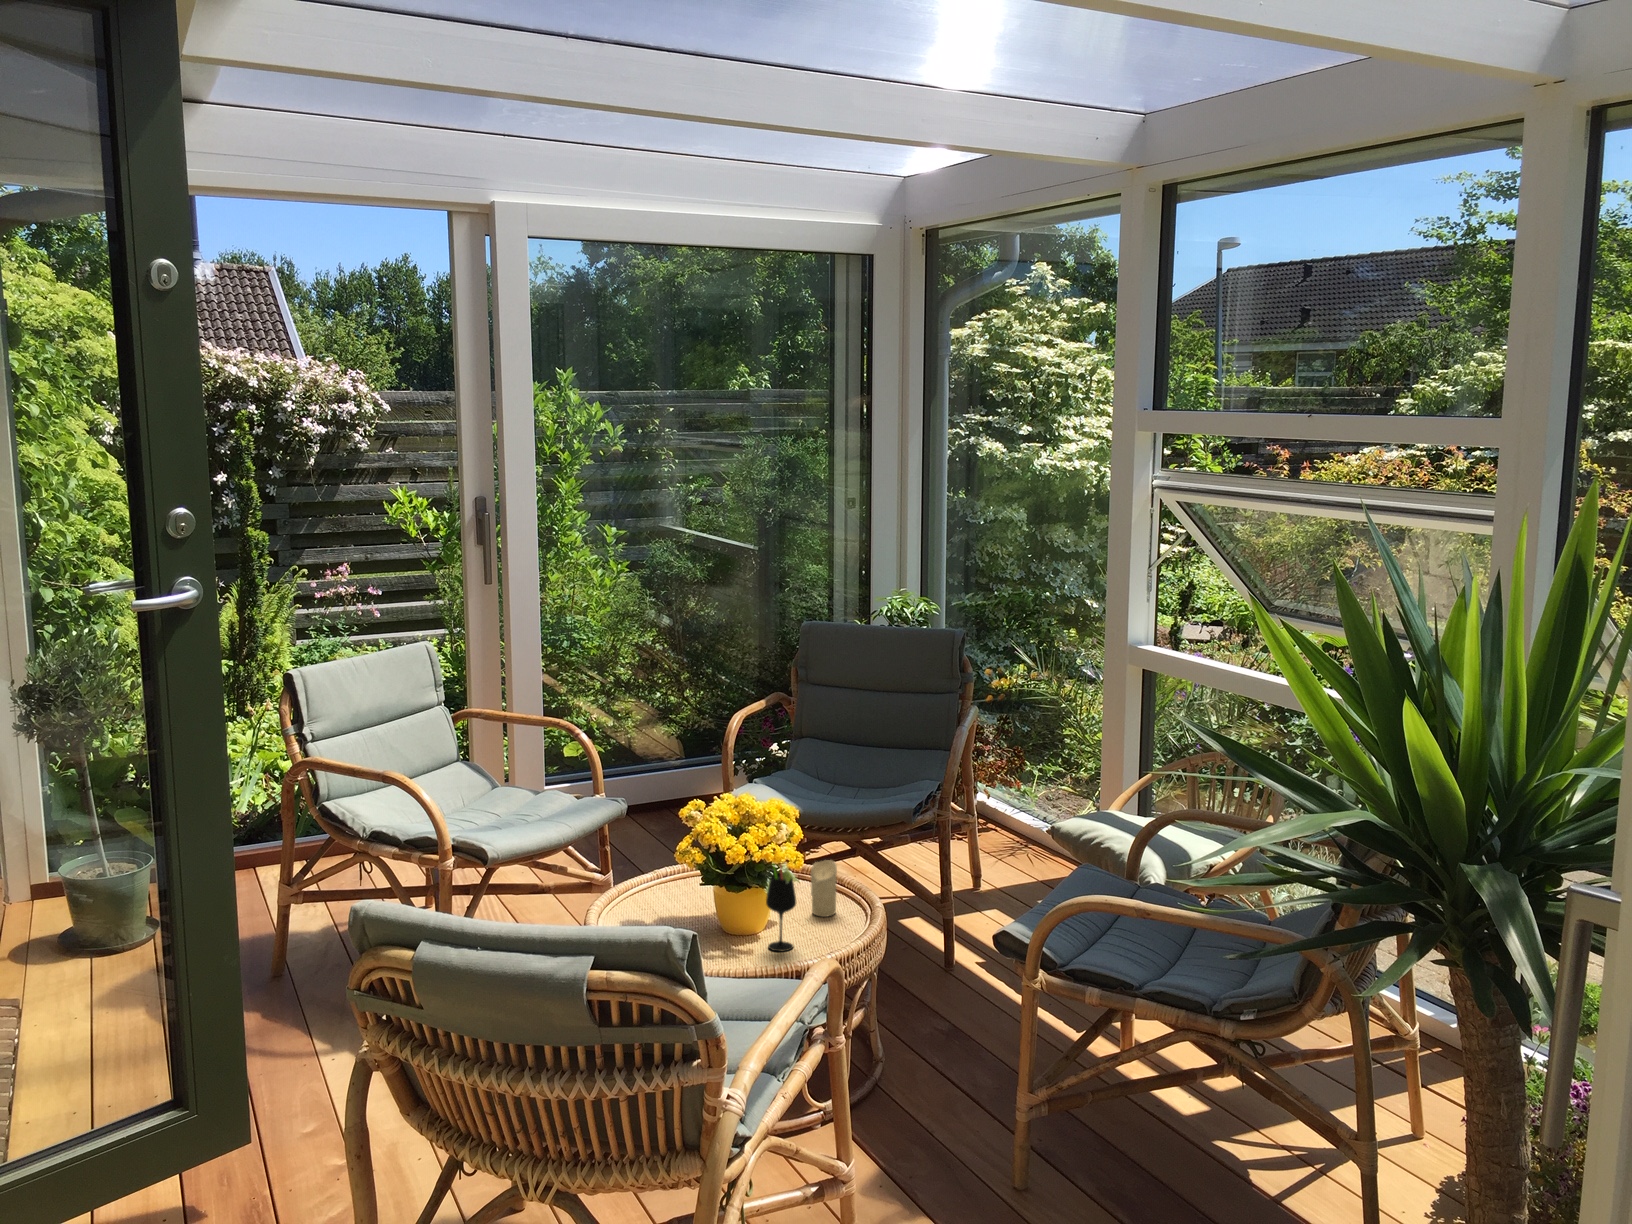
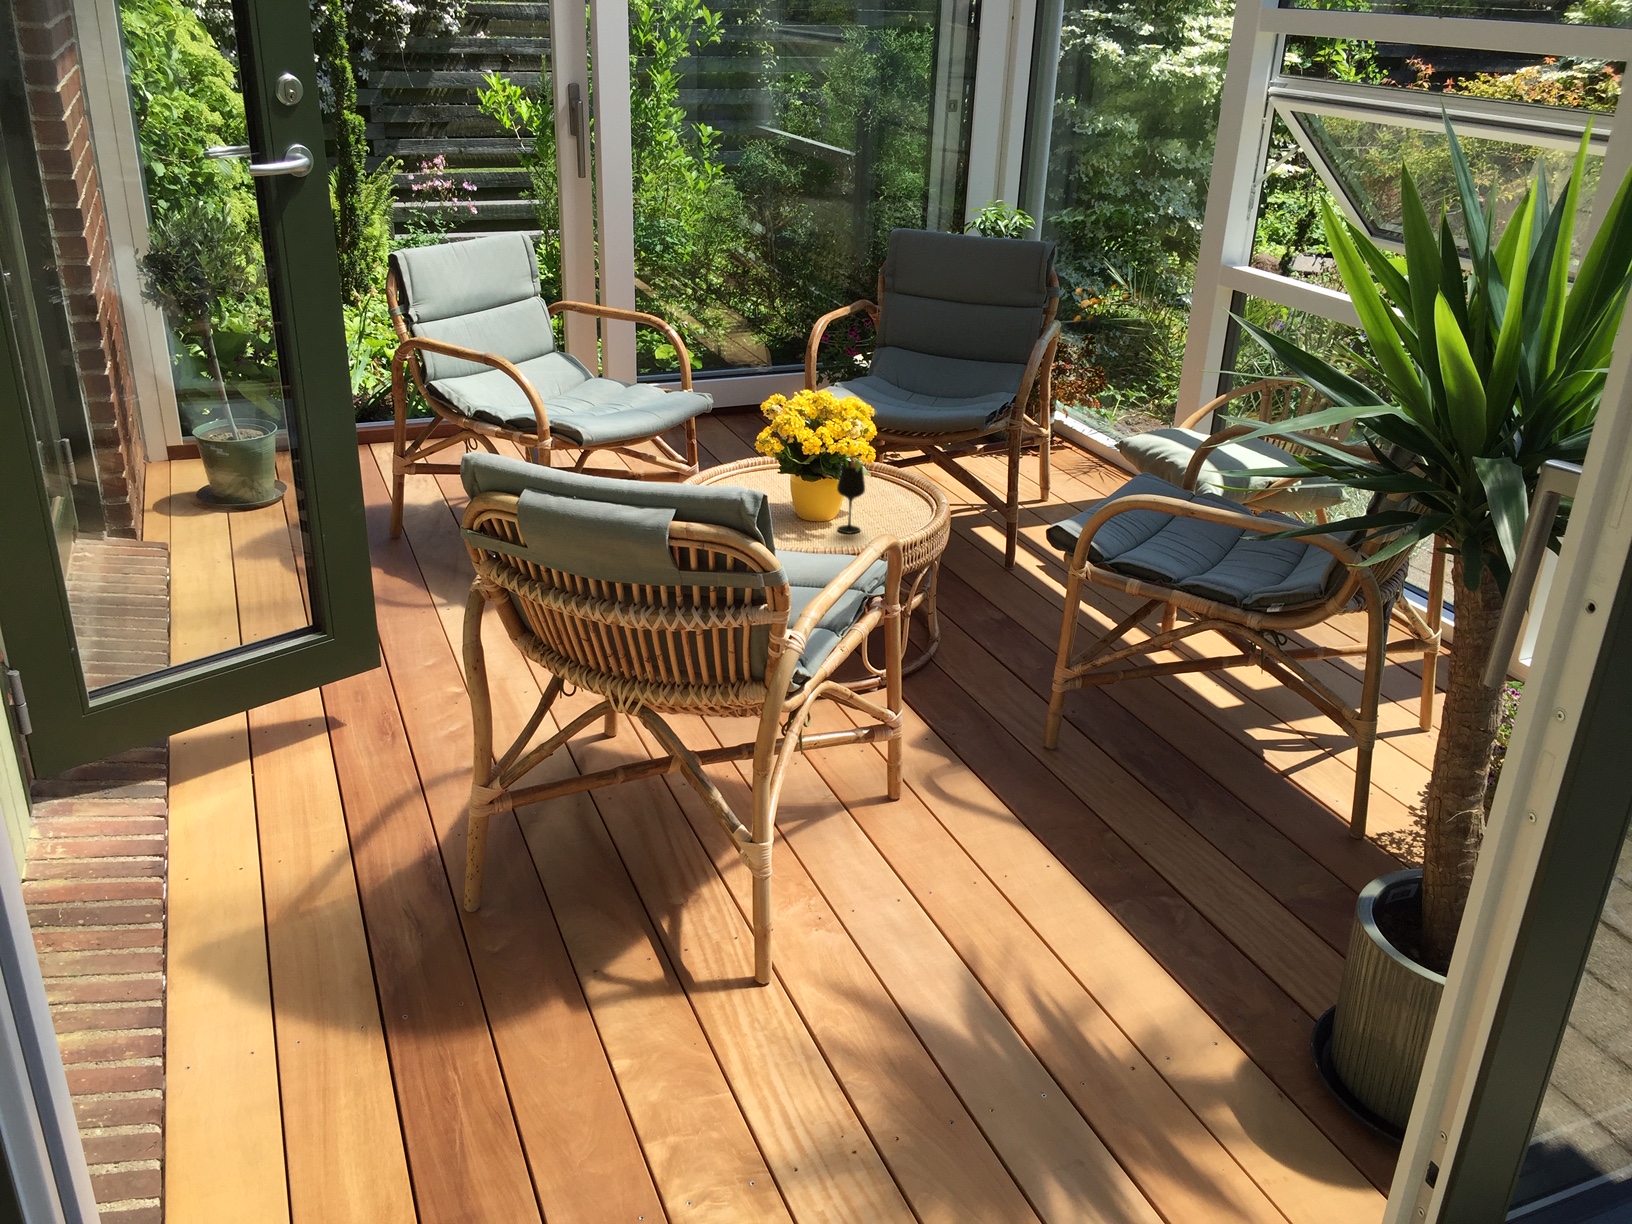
candle: present [811,860,837,917] -> none [881,455,906,507]

